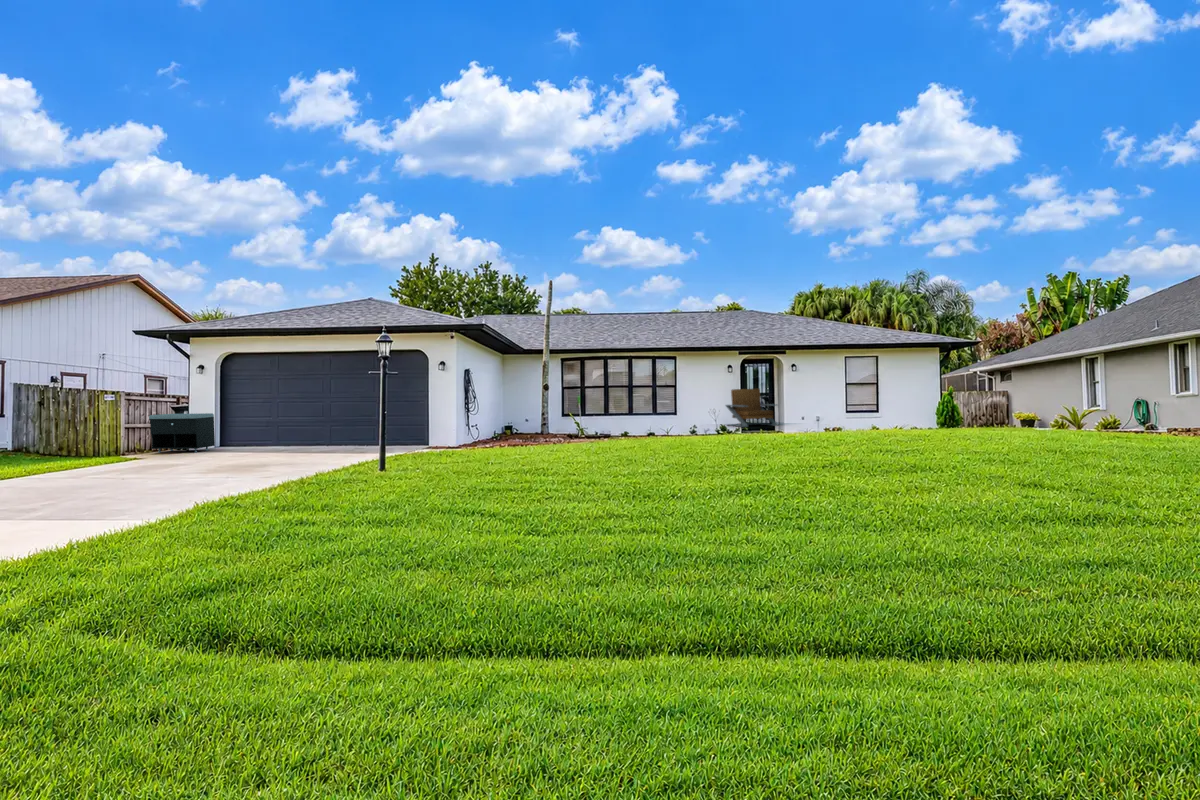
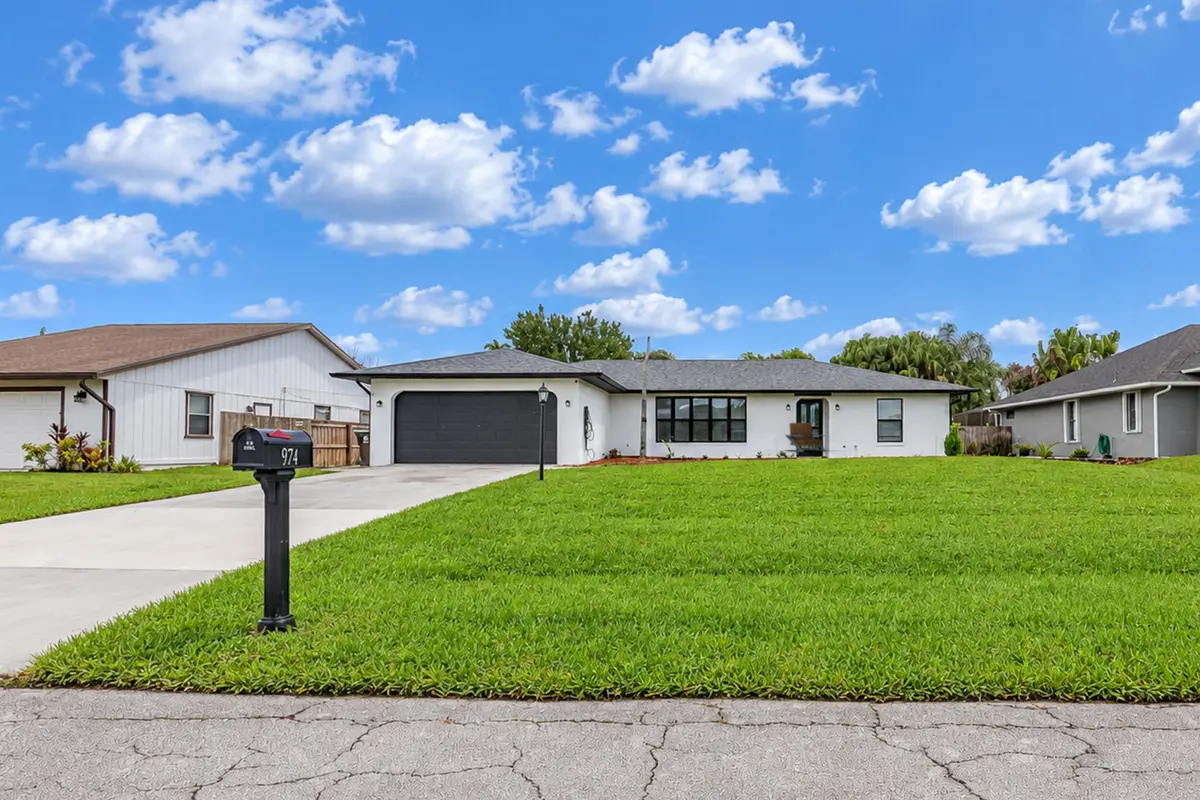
storage bench: present [149,413,215,453] -> none [385,435,426,462]

